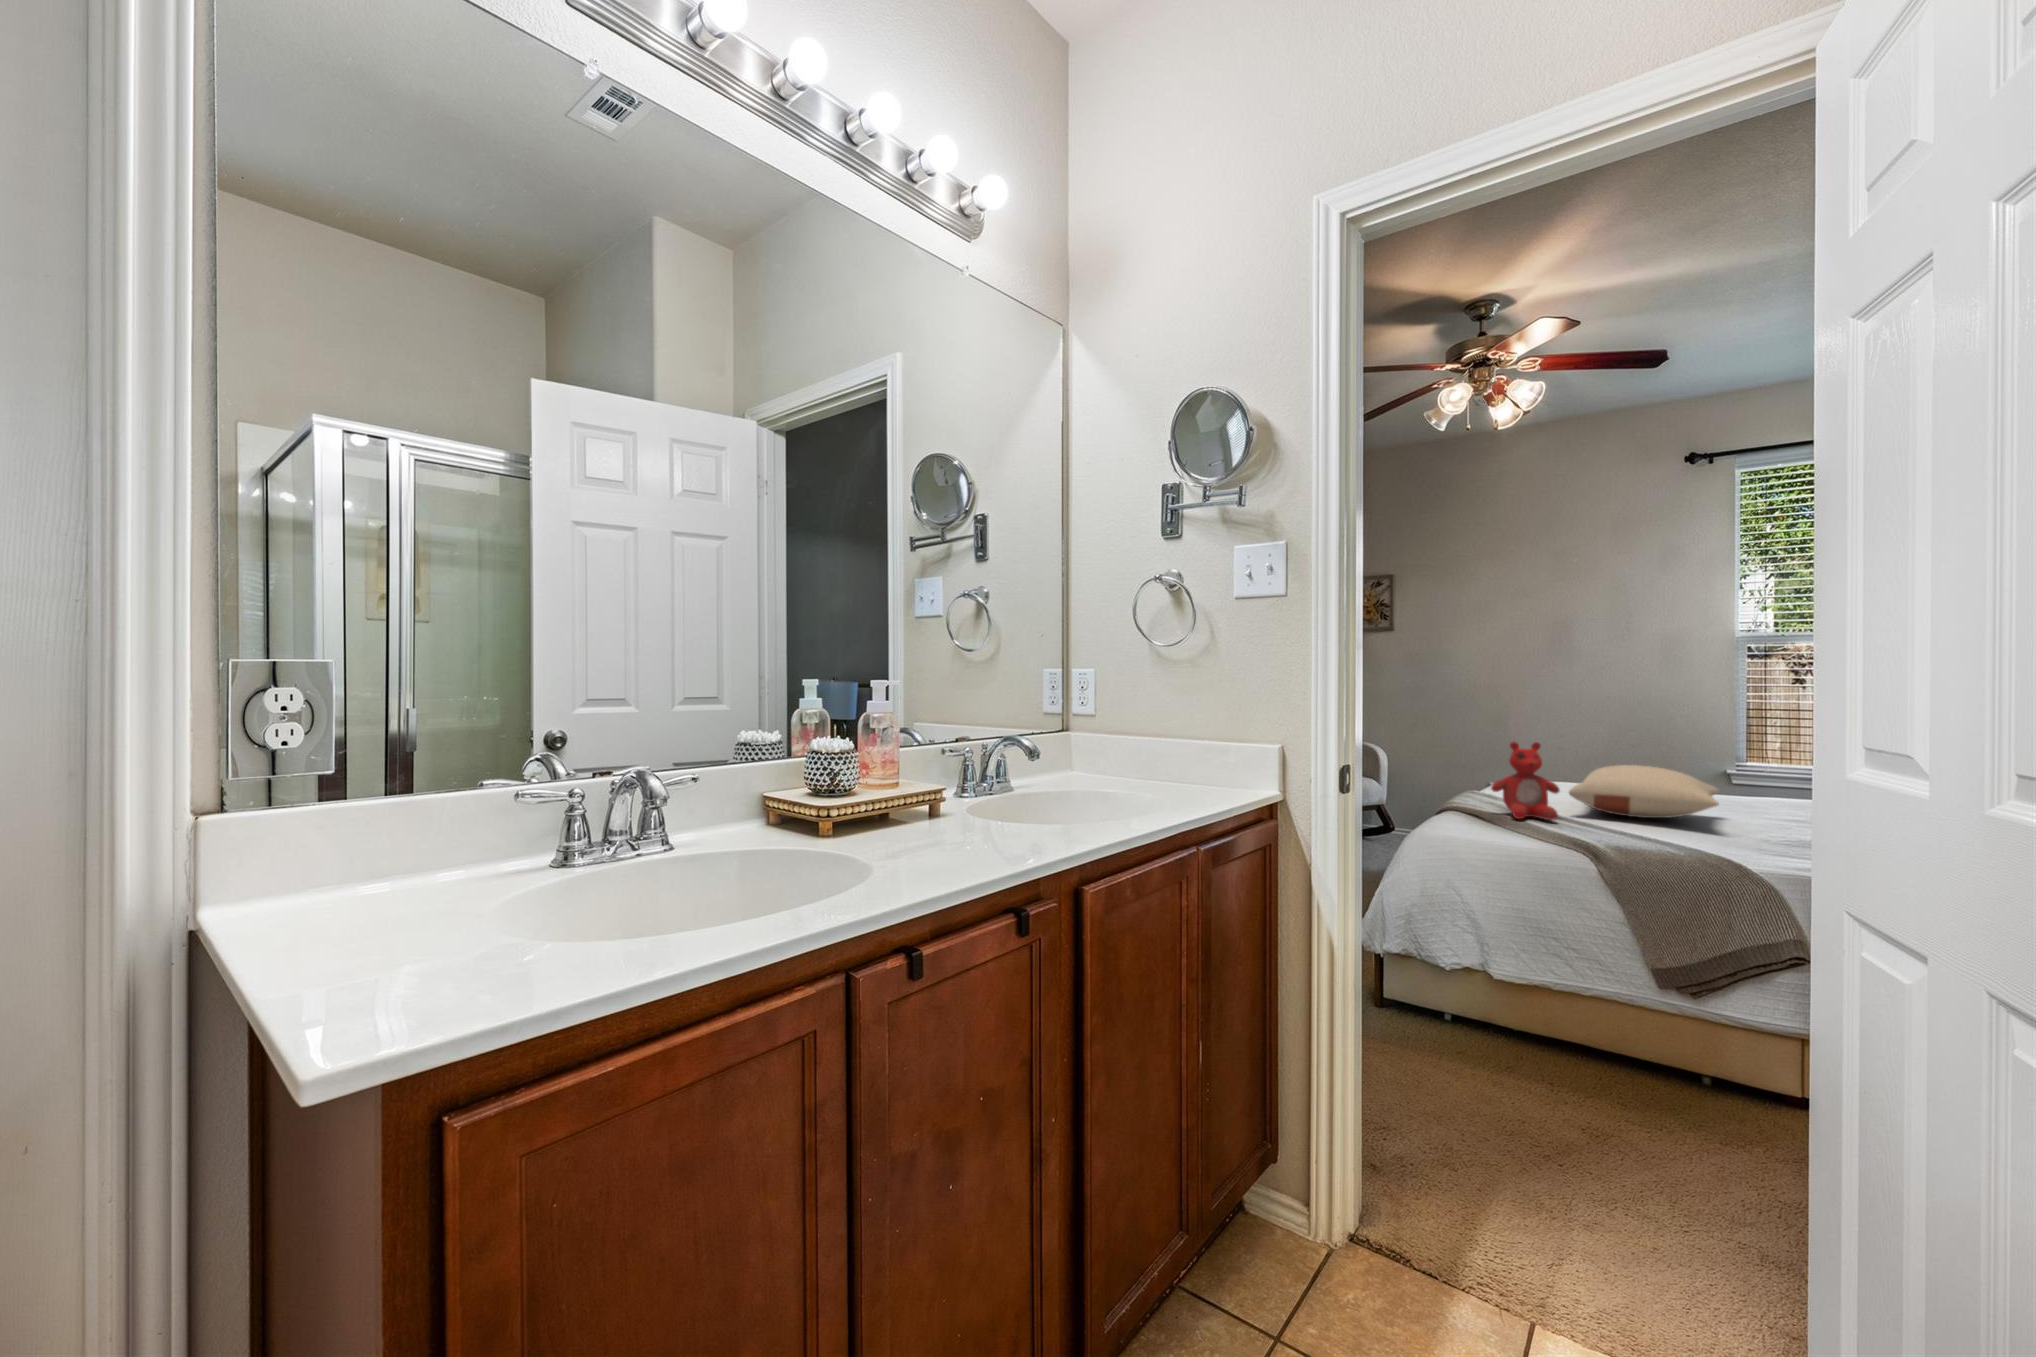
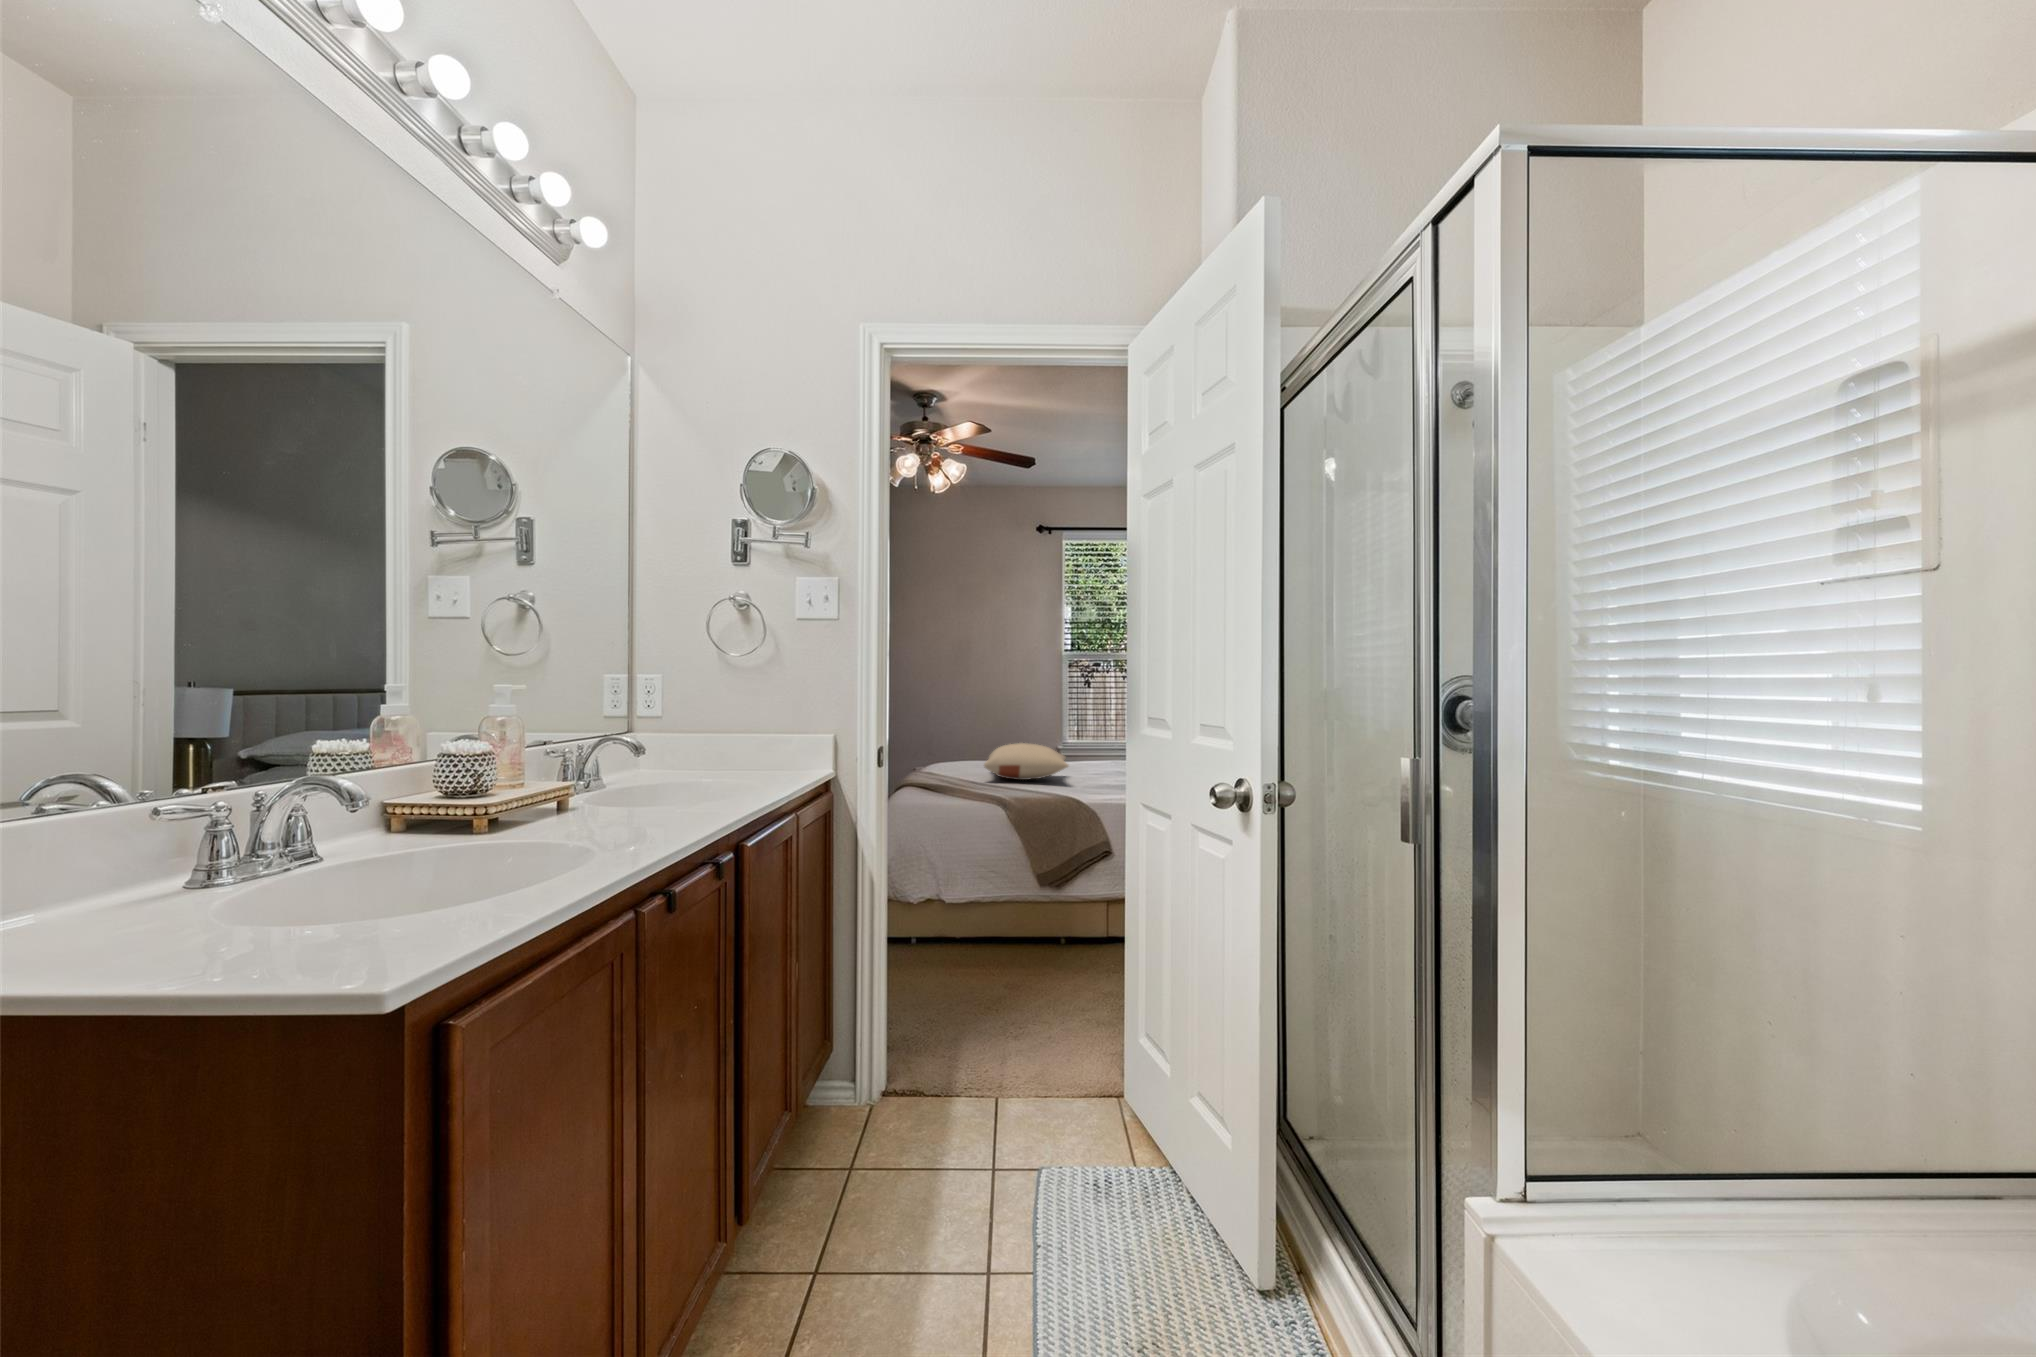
stuffed bear: present [1491,742,1560,820] -> none [935,729,979,787]

